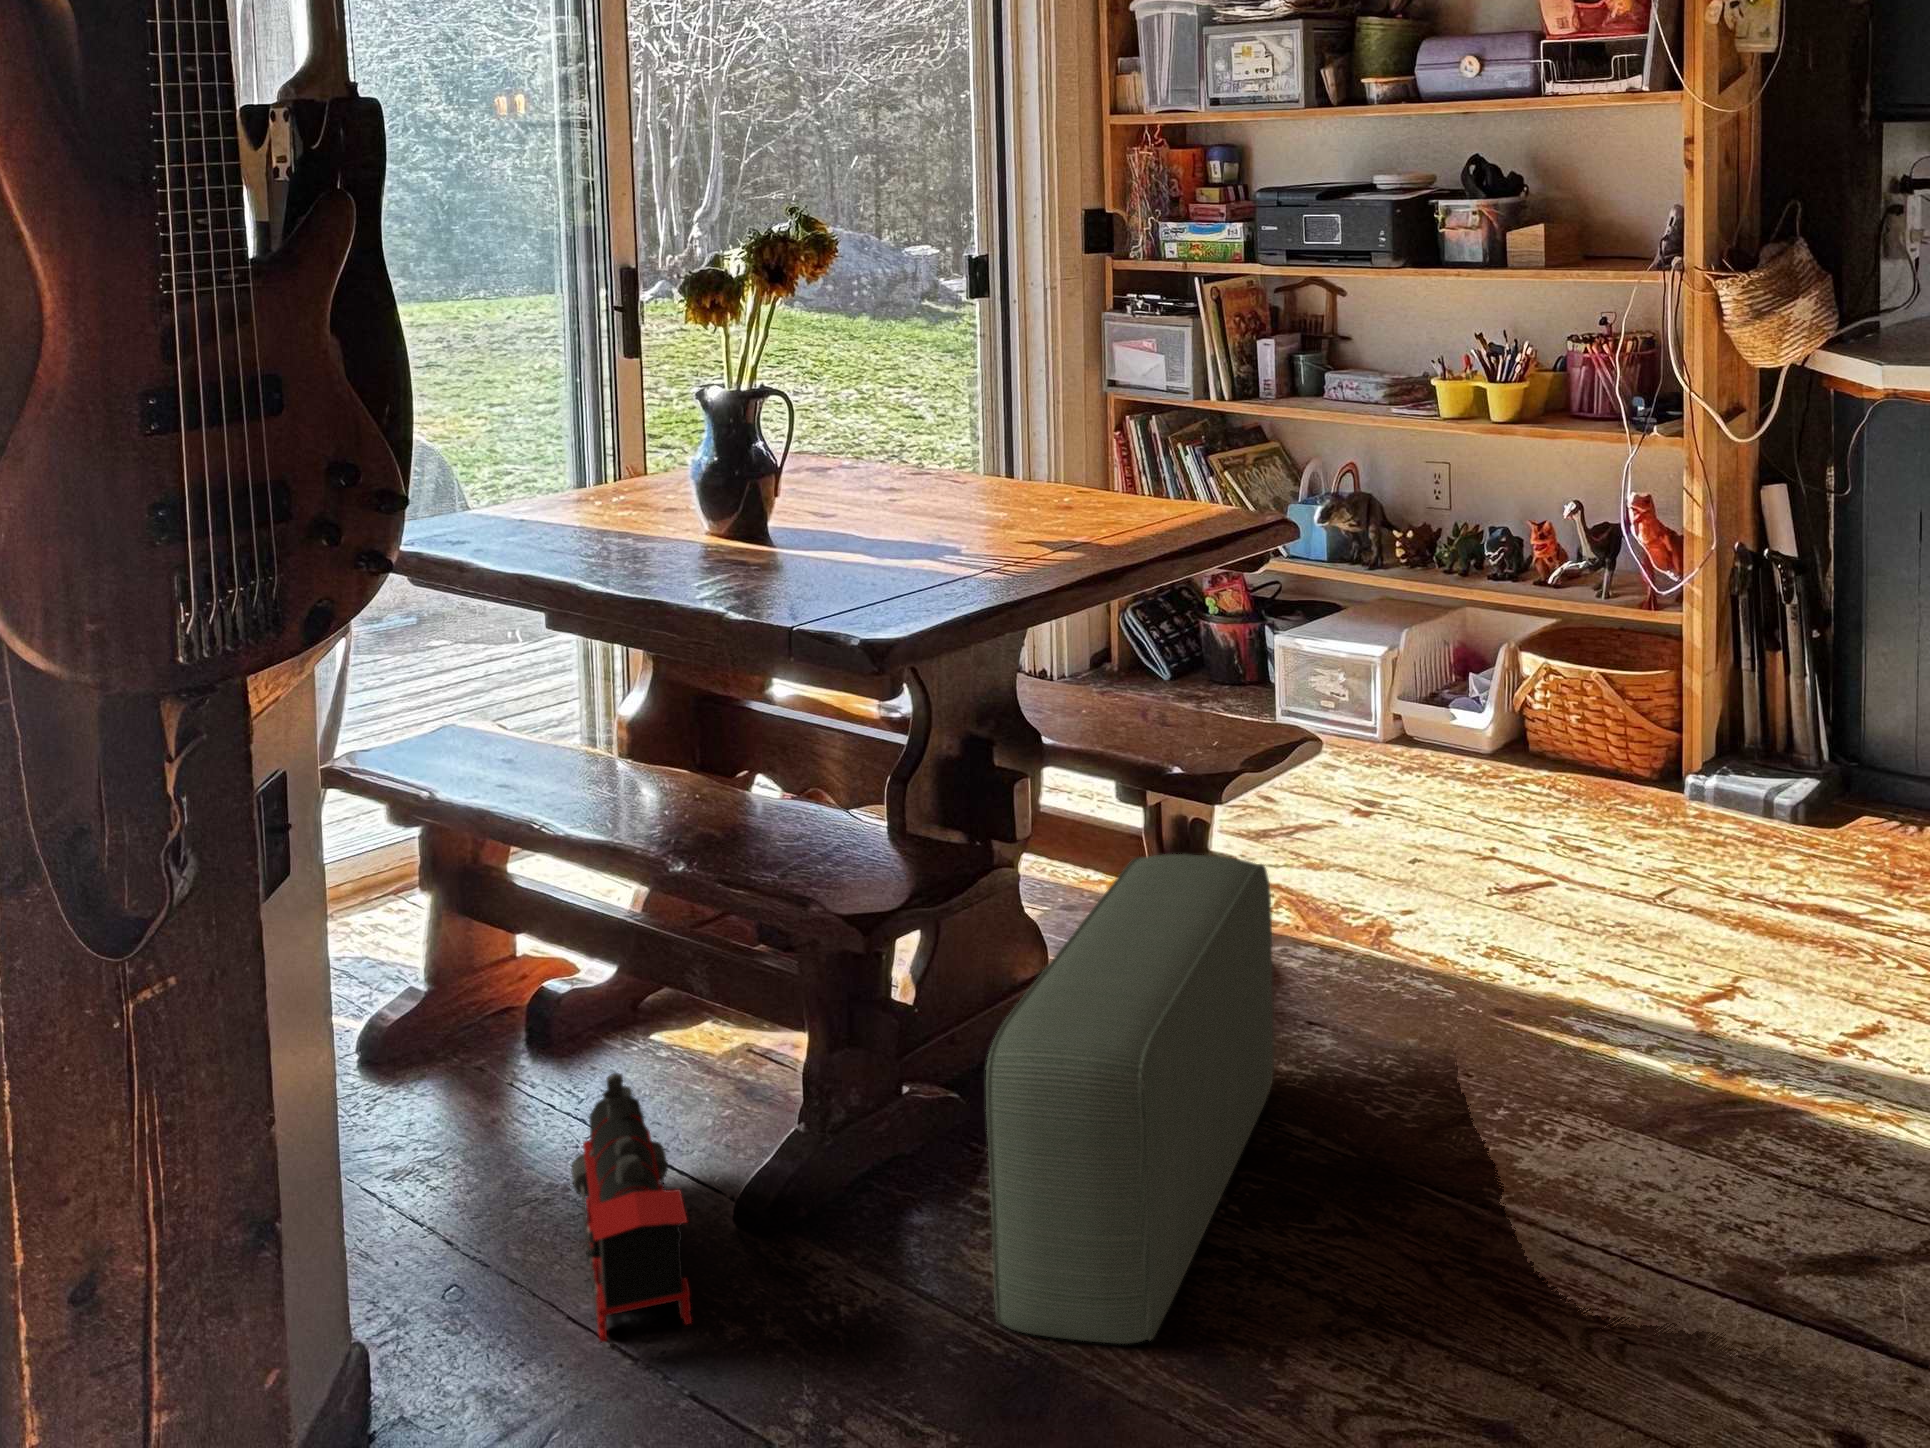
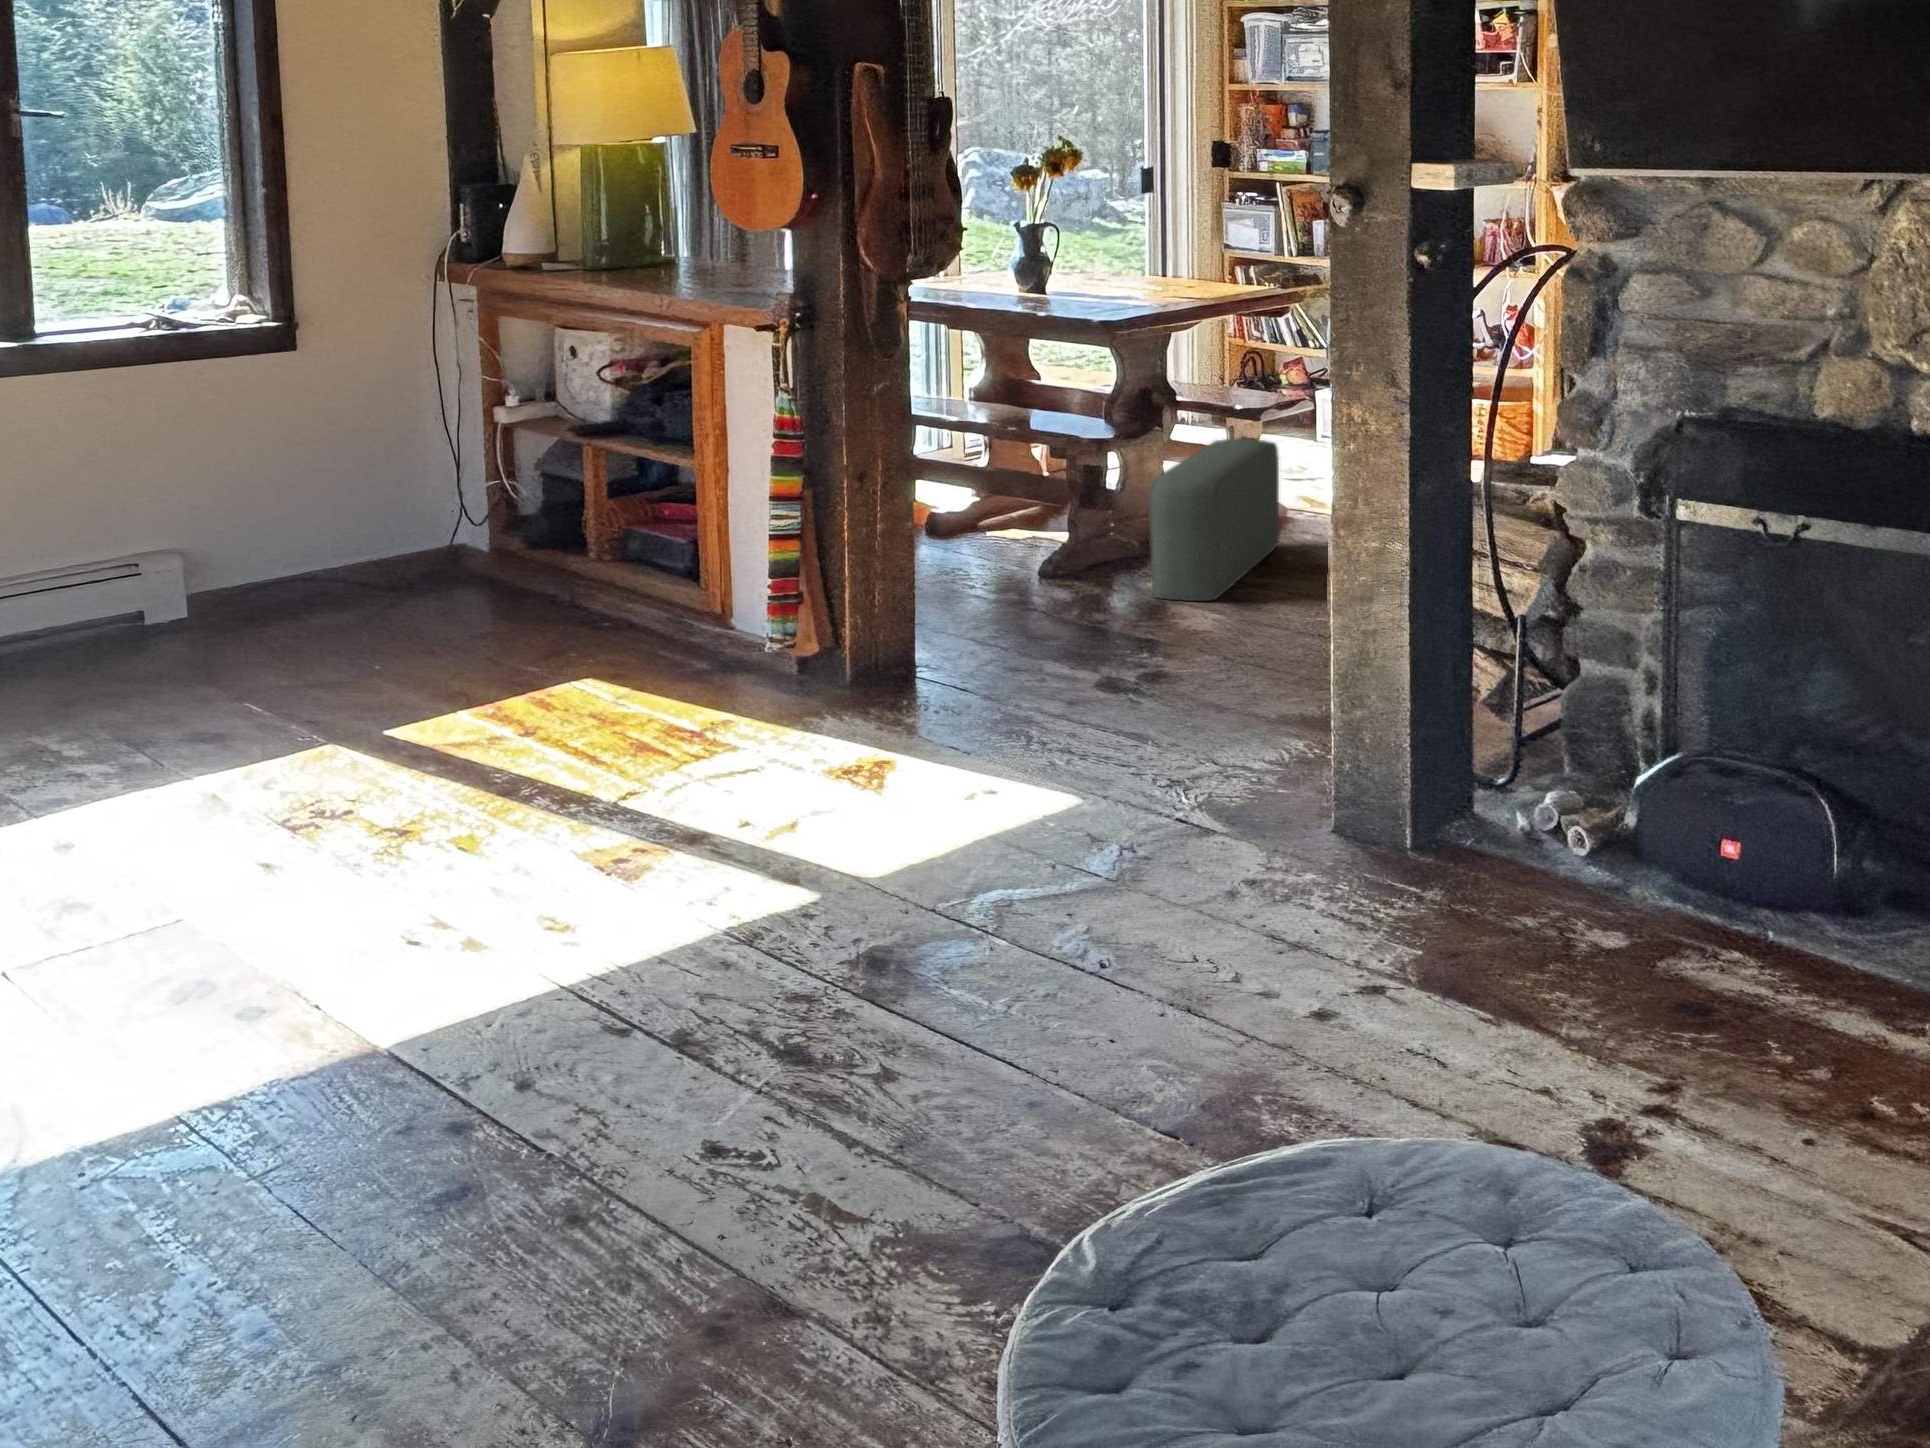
toy train: present [571,1073,692,1342] -> none [969,517,1030,598]

